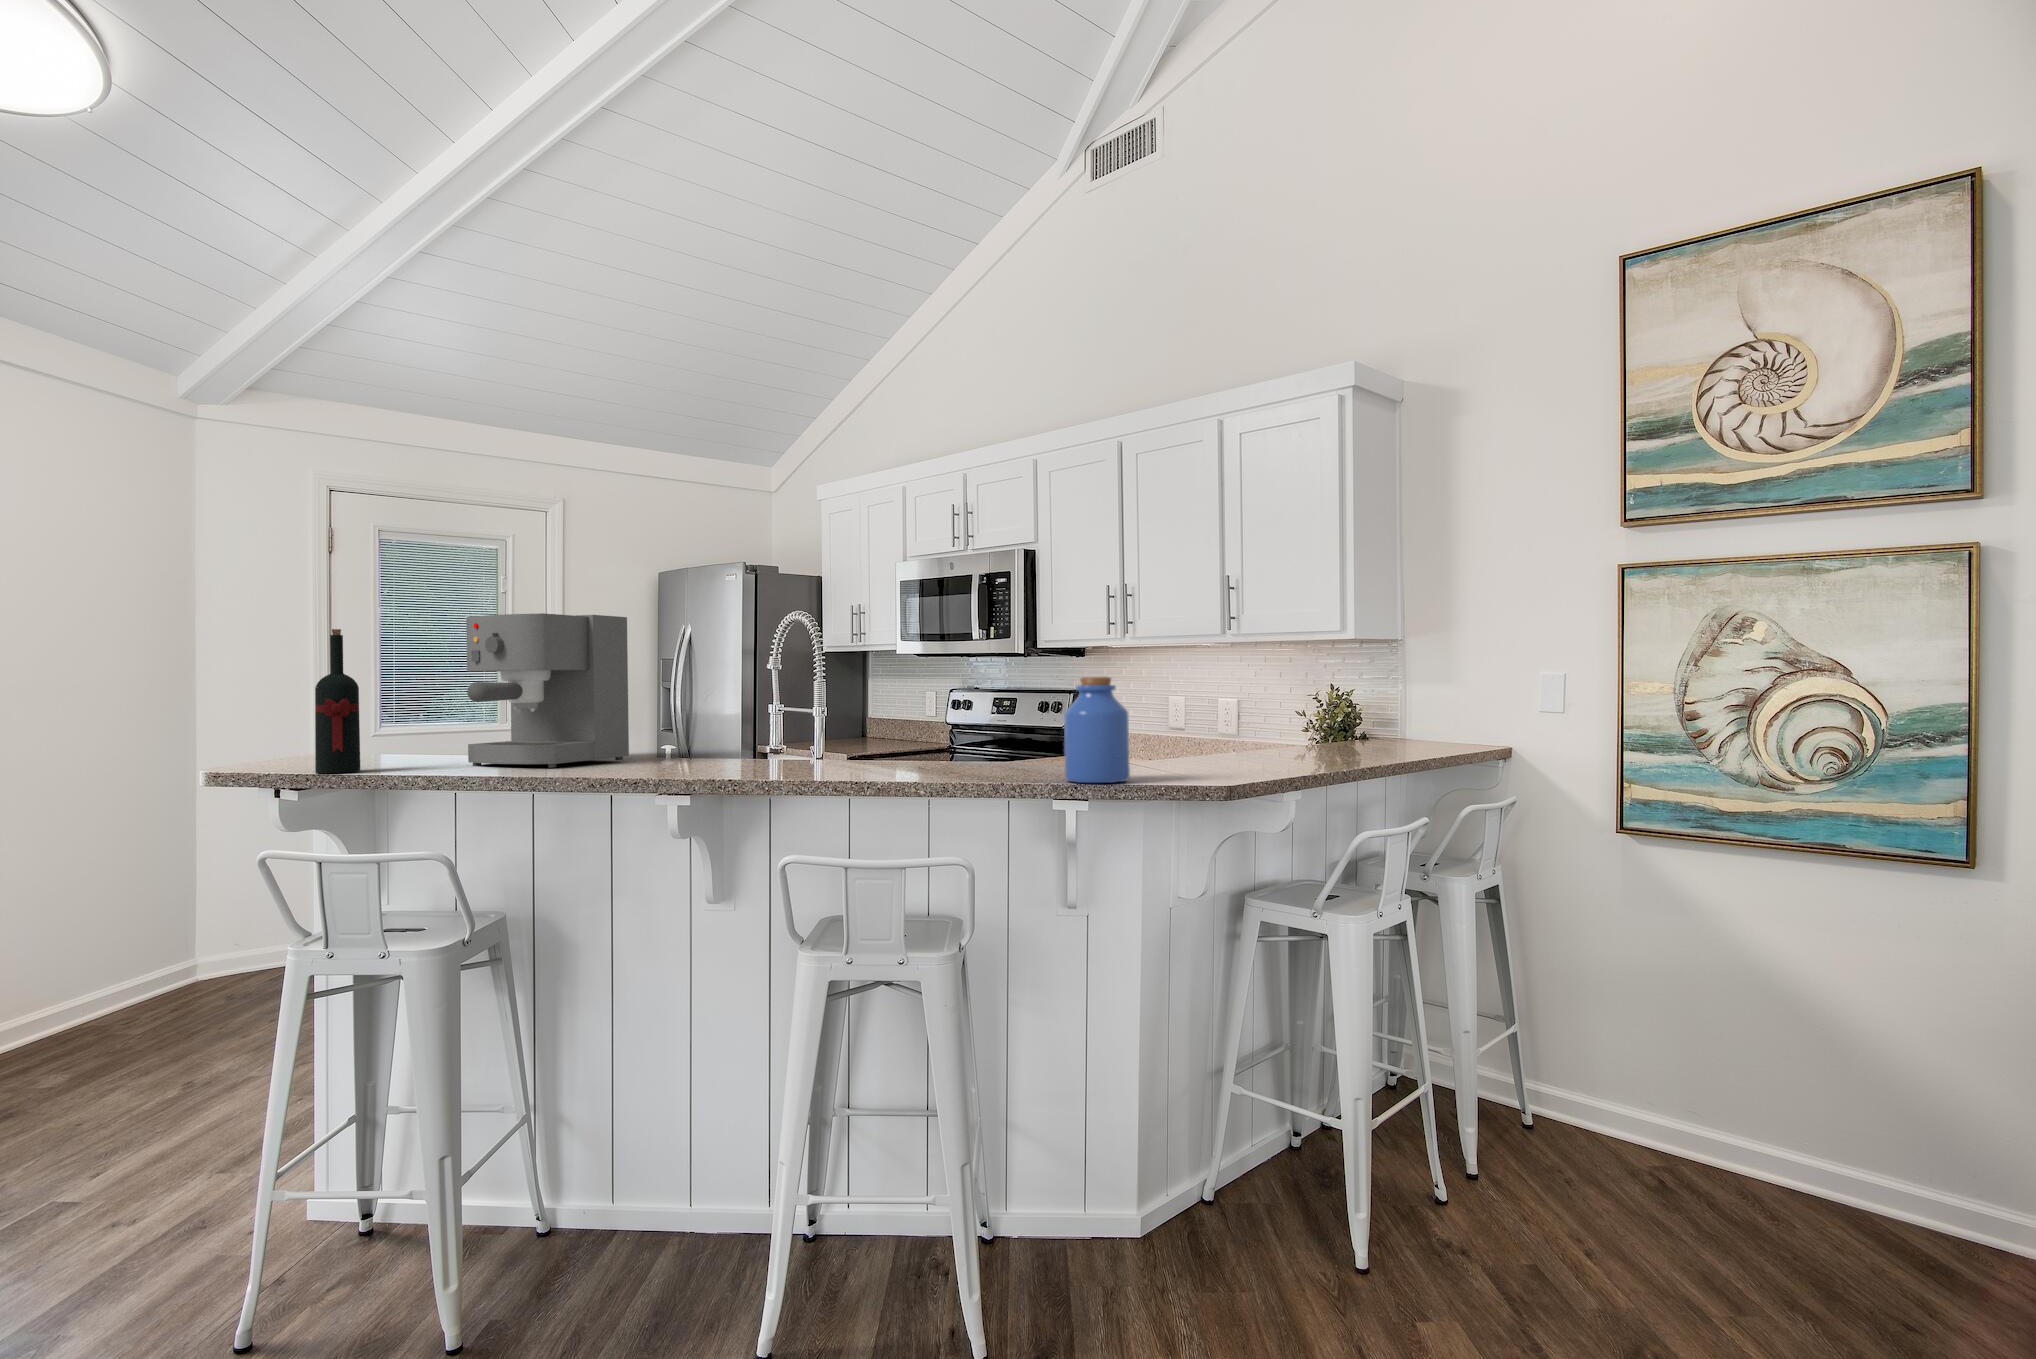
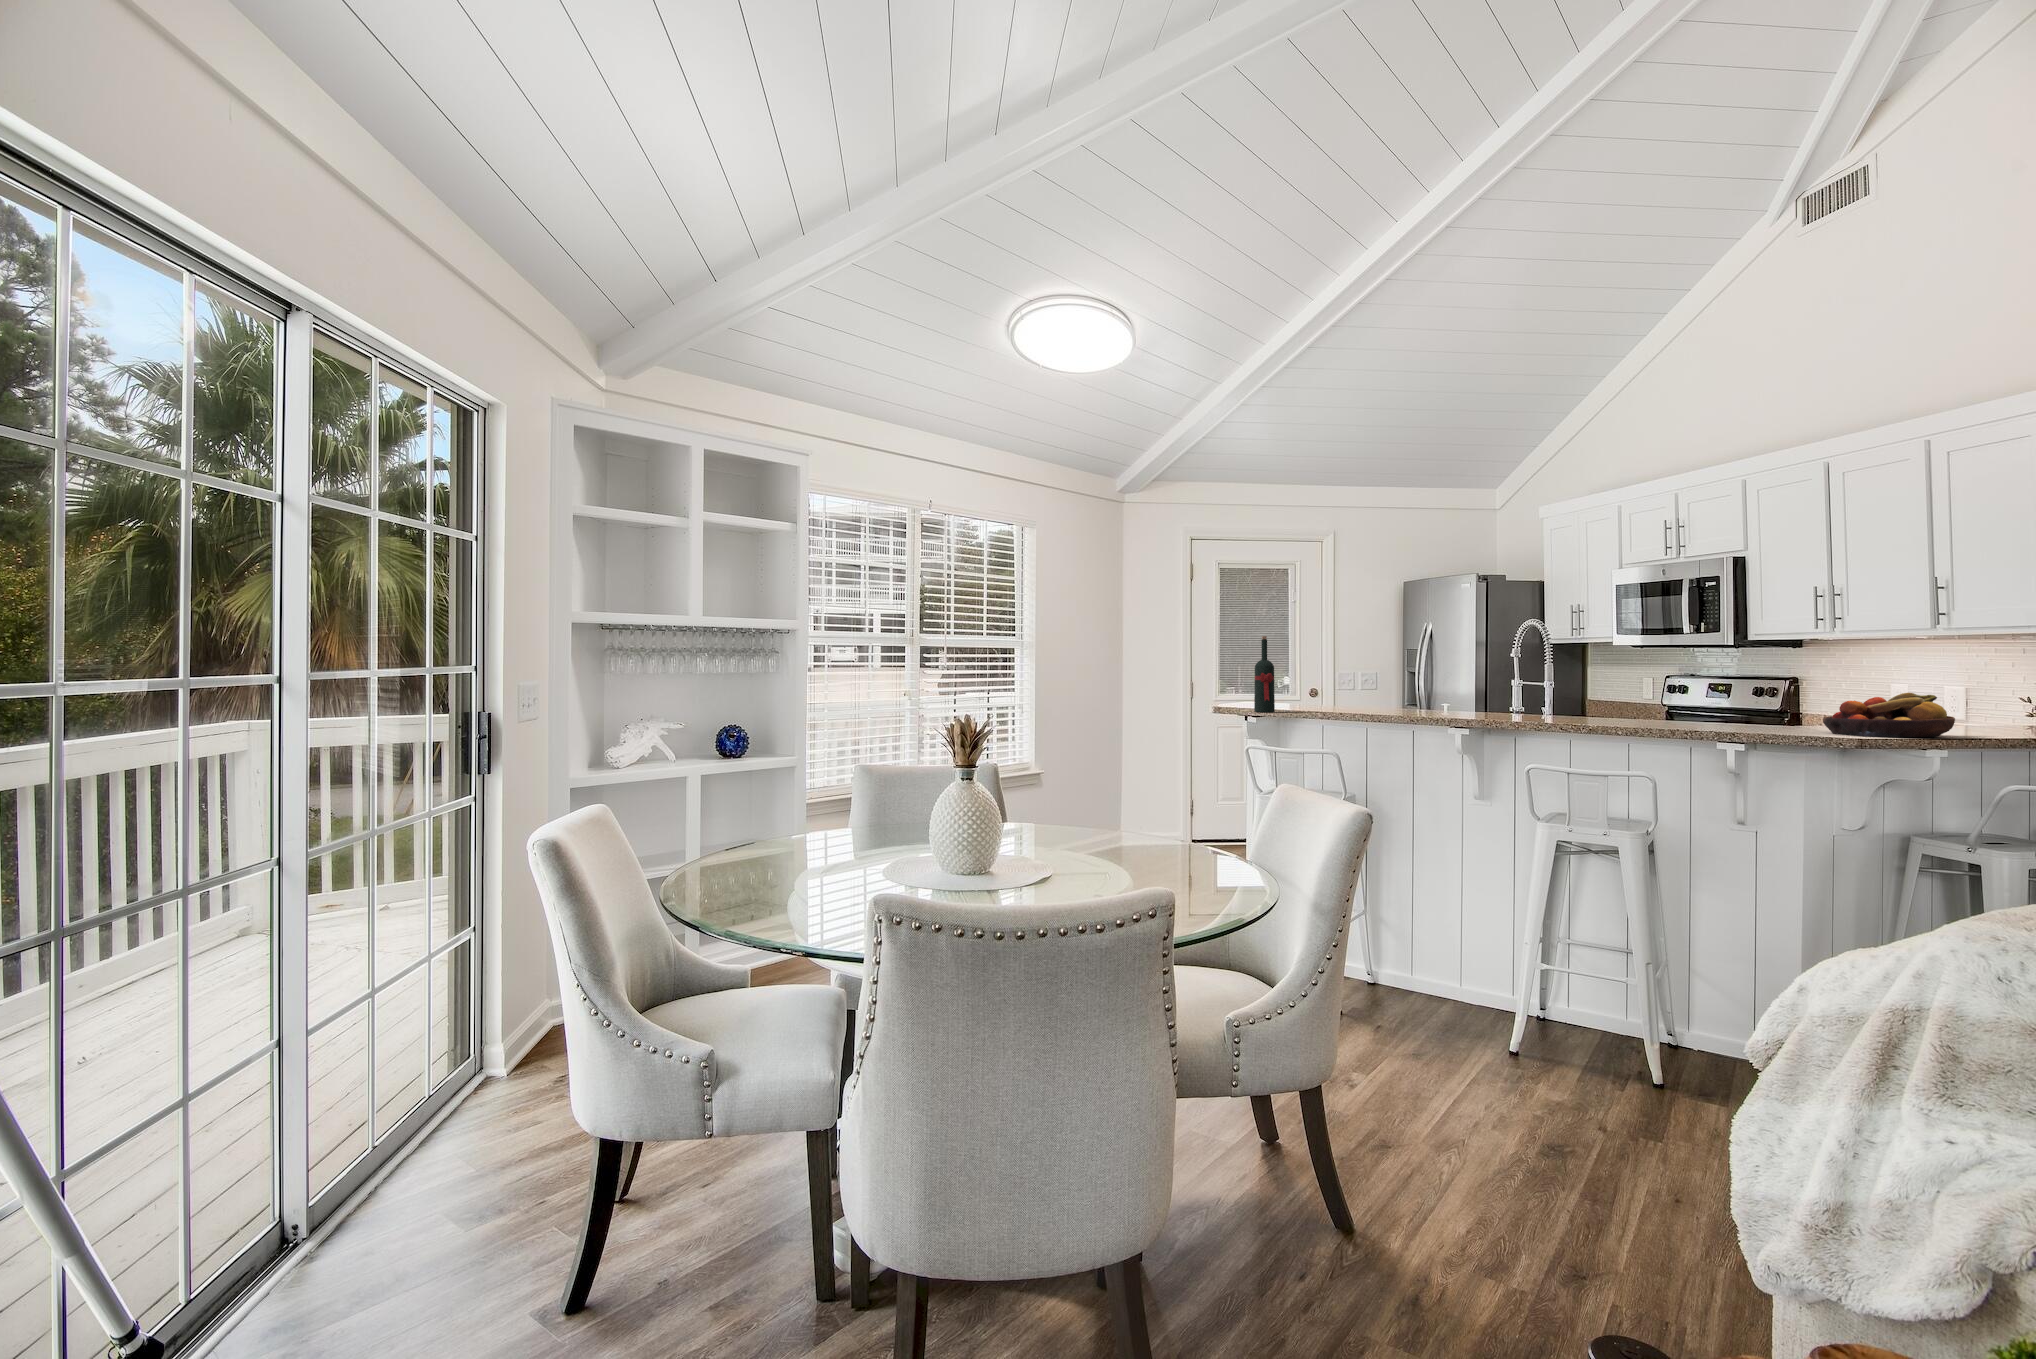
coffee maker: present [466,613,629,768] -> none [1325,625,1417,715]
jar: present [1064,677,1130,783] -> none [1743,664,1800,737]
fruit bowl: none [1138,712,1265,772] -> present [1823,693,1955,737]

